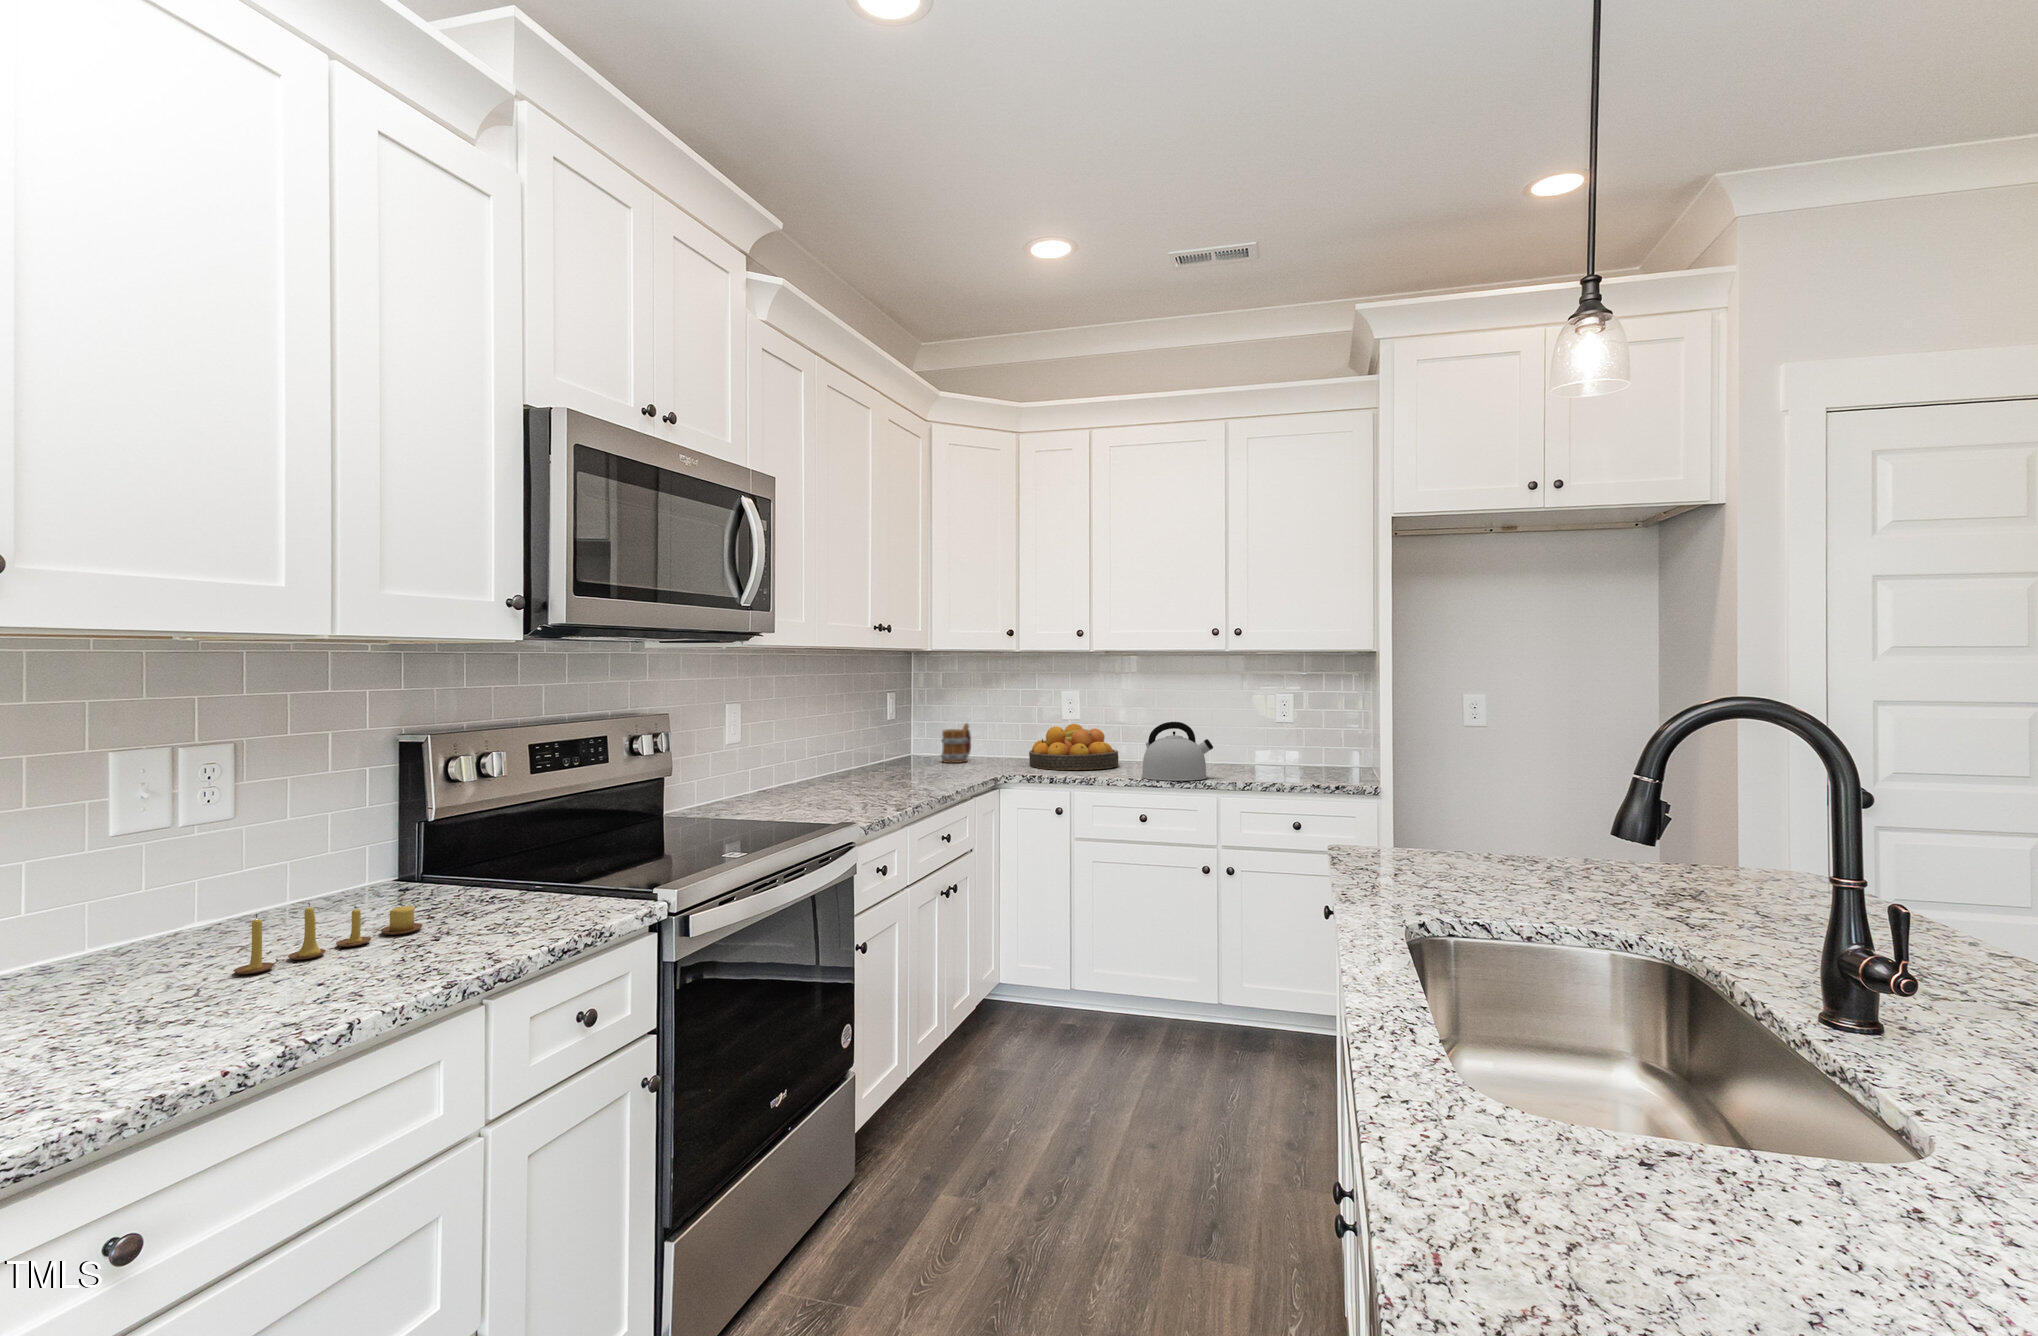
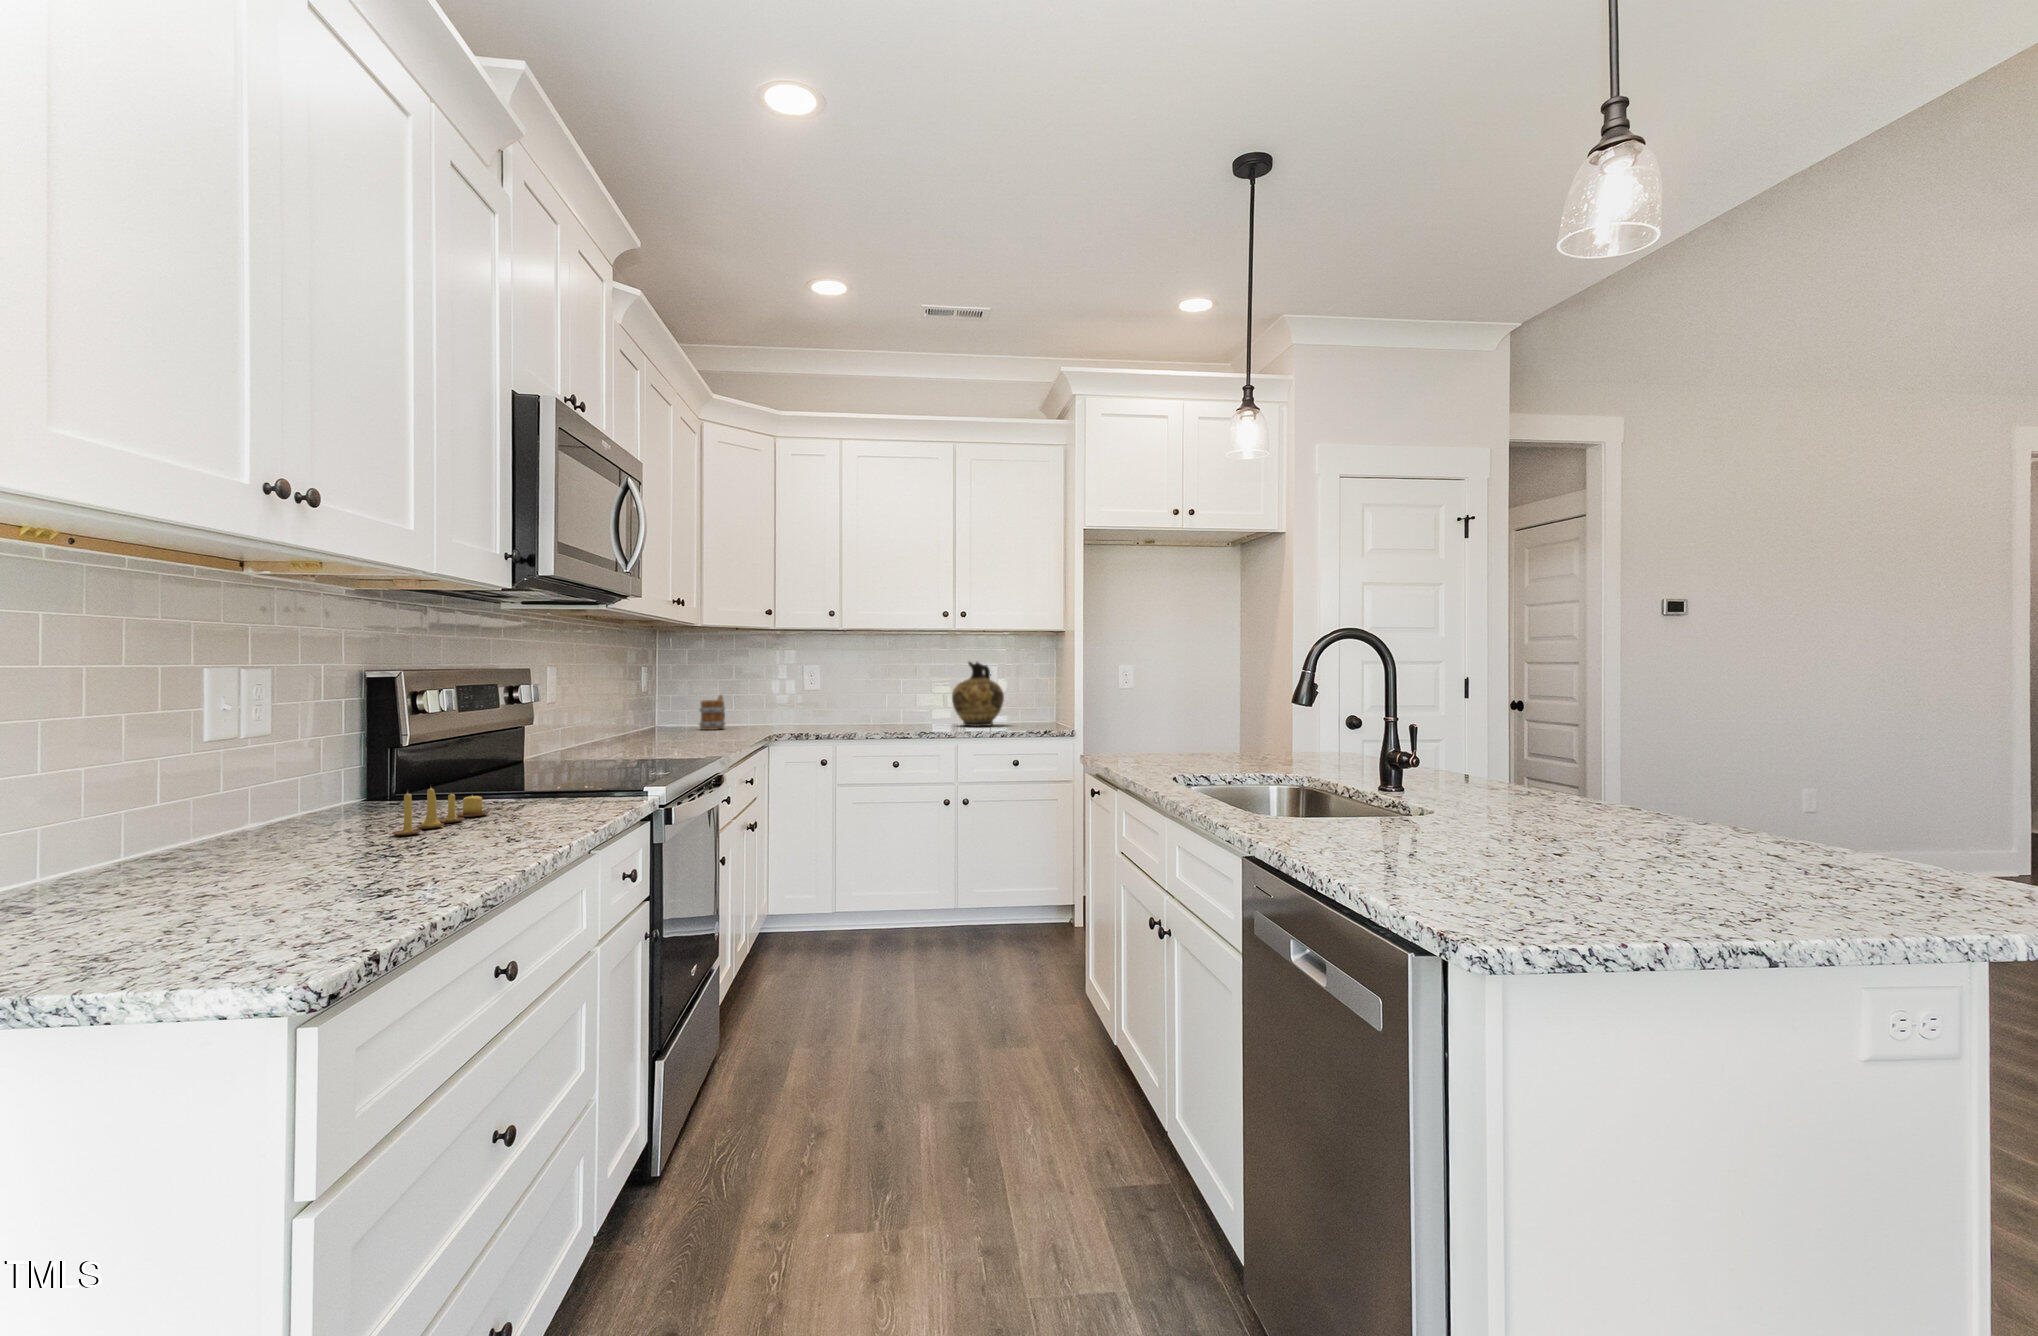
ceramic jug: none [1226,691,1292,772] -> present [952,662,1004,727]
kettle: present [1142,722,1213,781] -> none [893,685,950,732]
fruit bowl: present [1029,724,1119,770] -> none [785,693,864,730]

